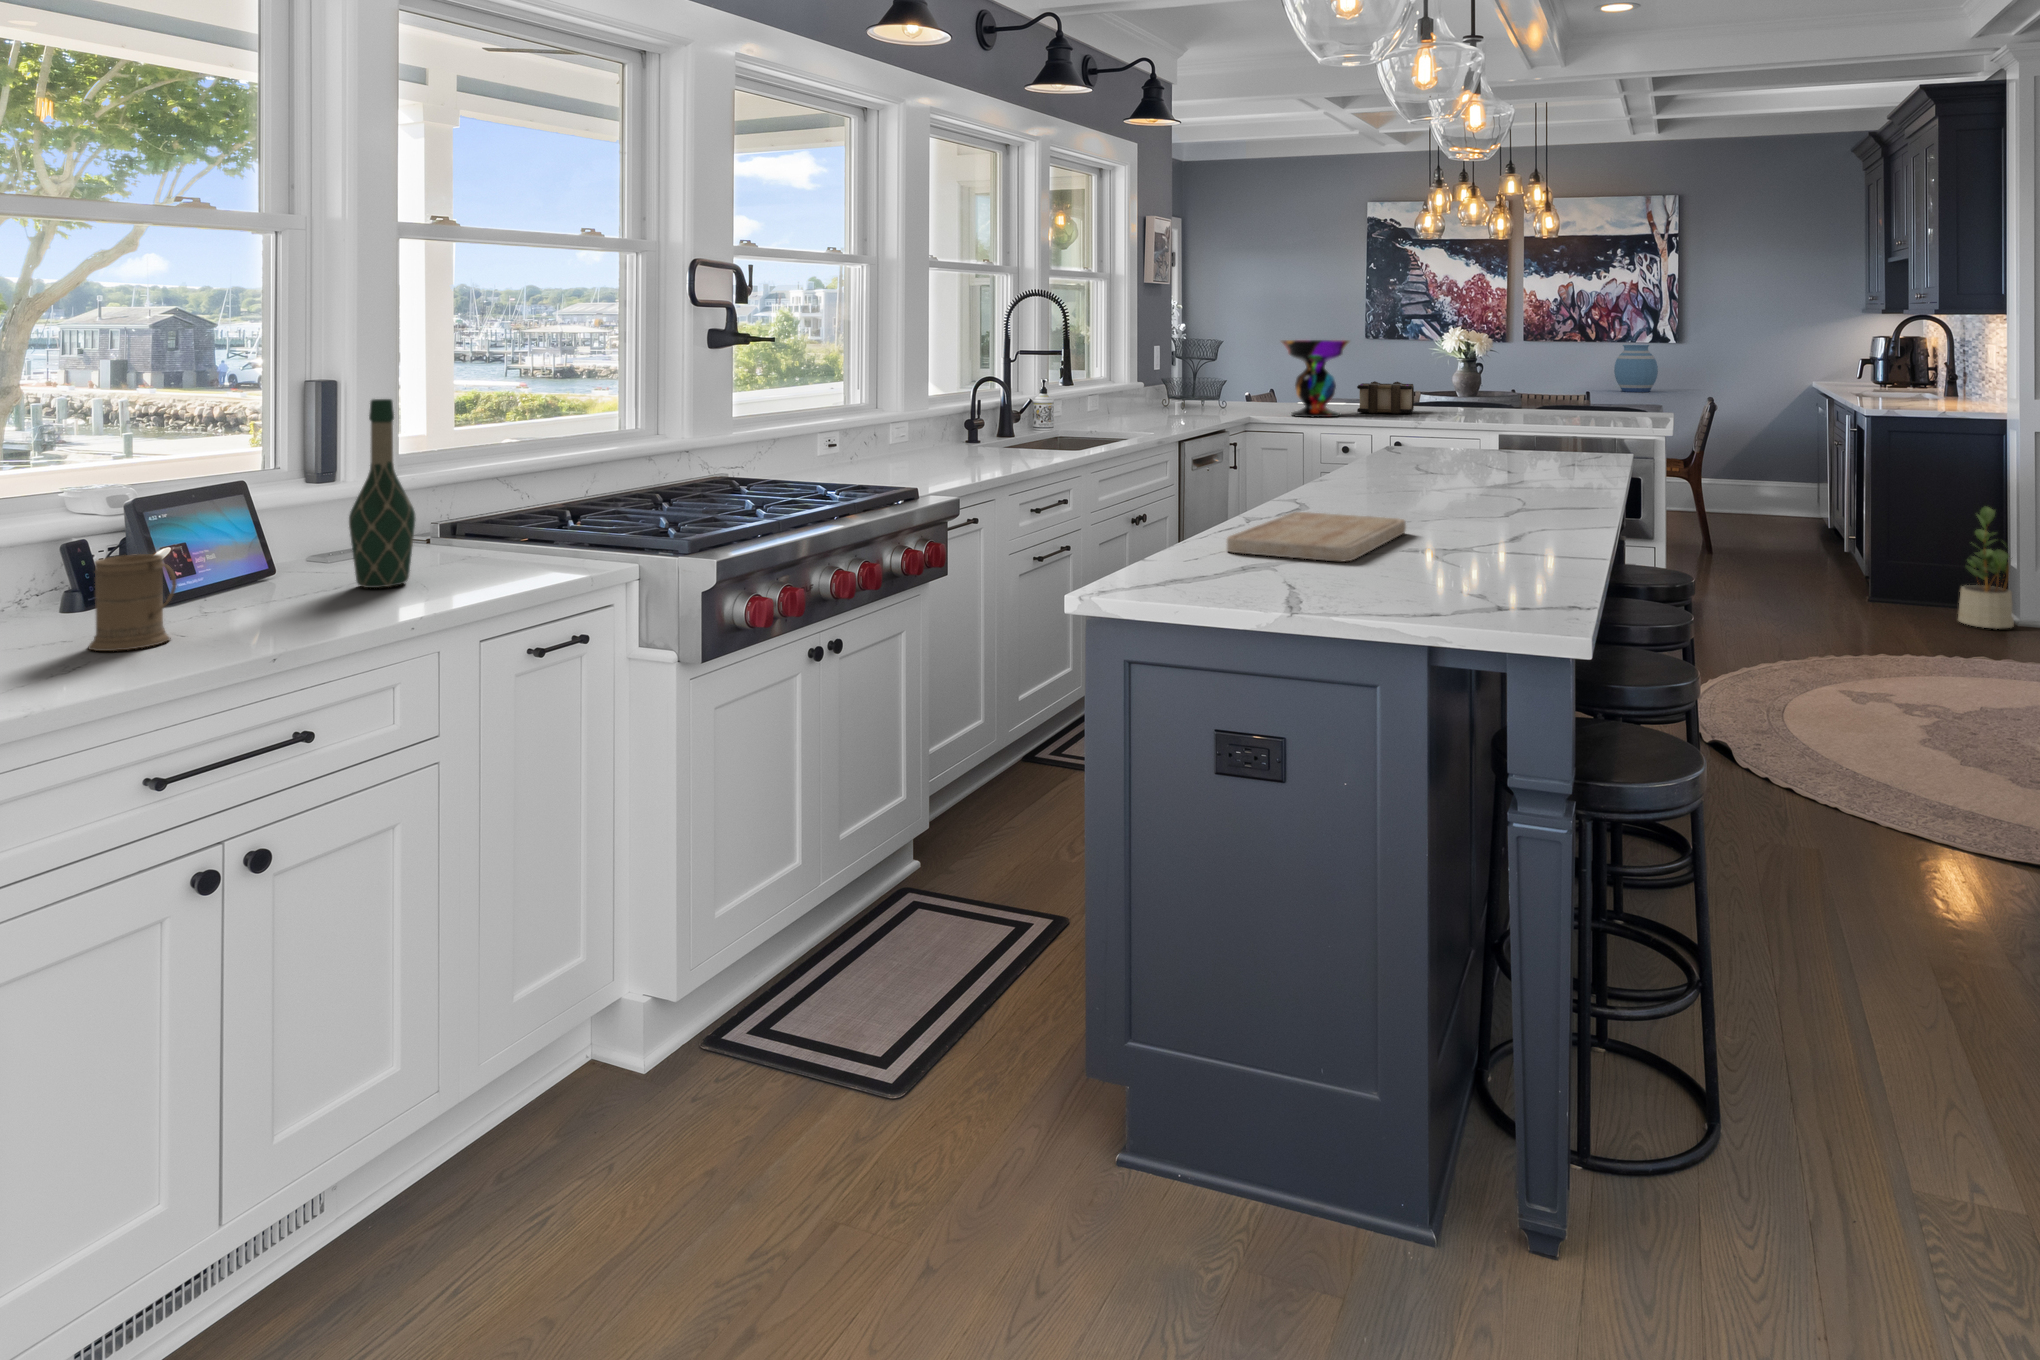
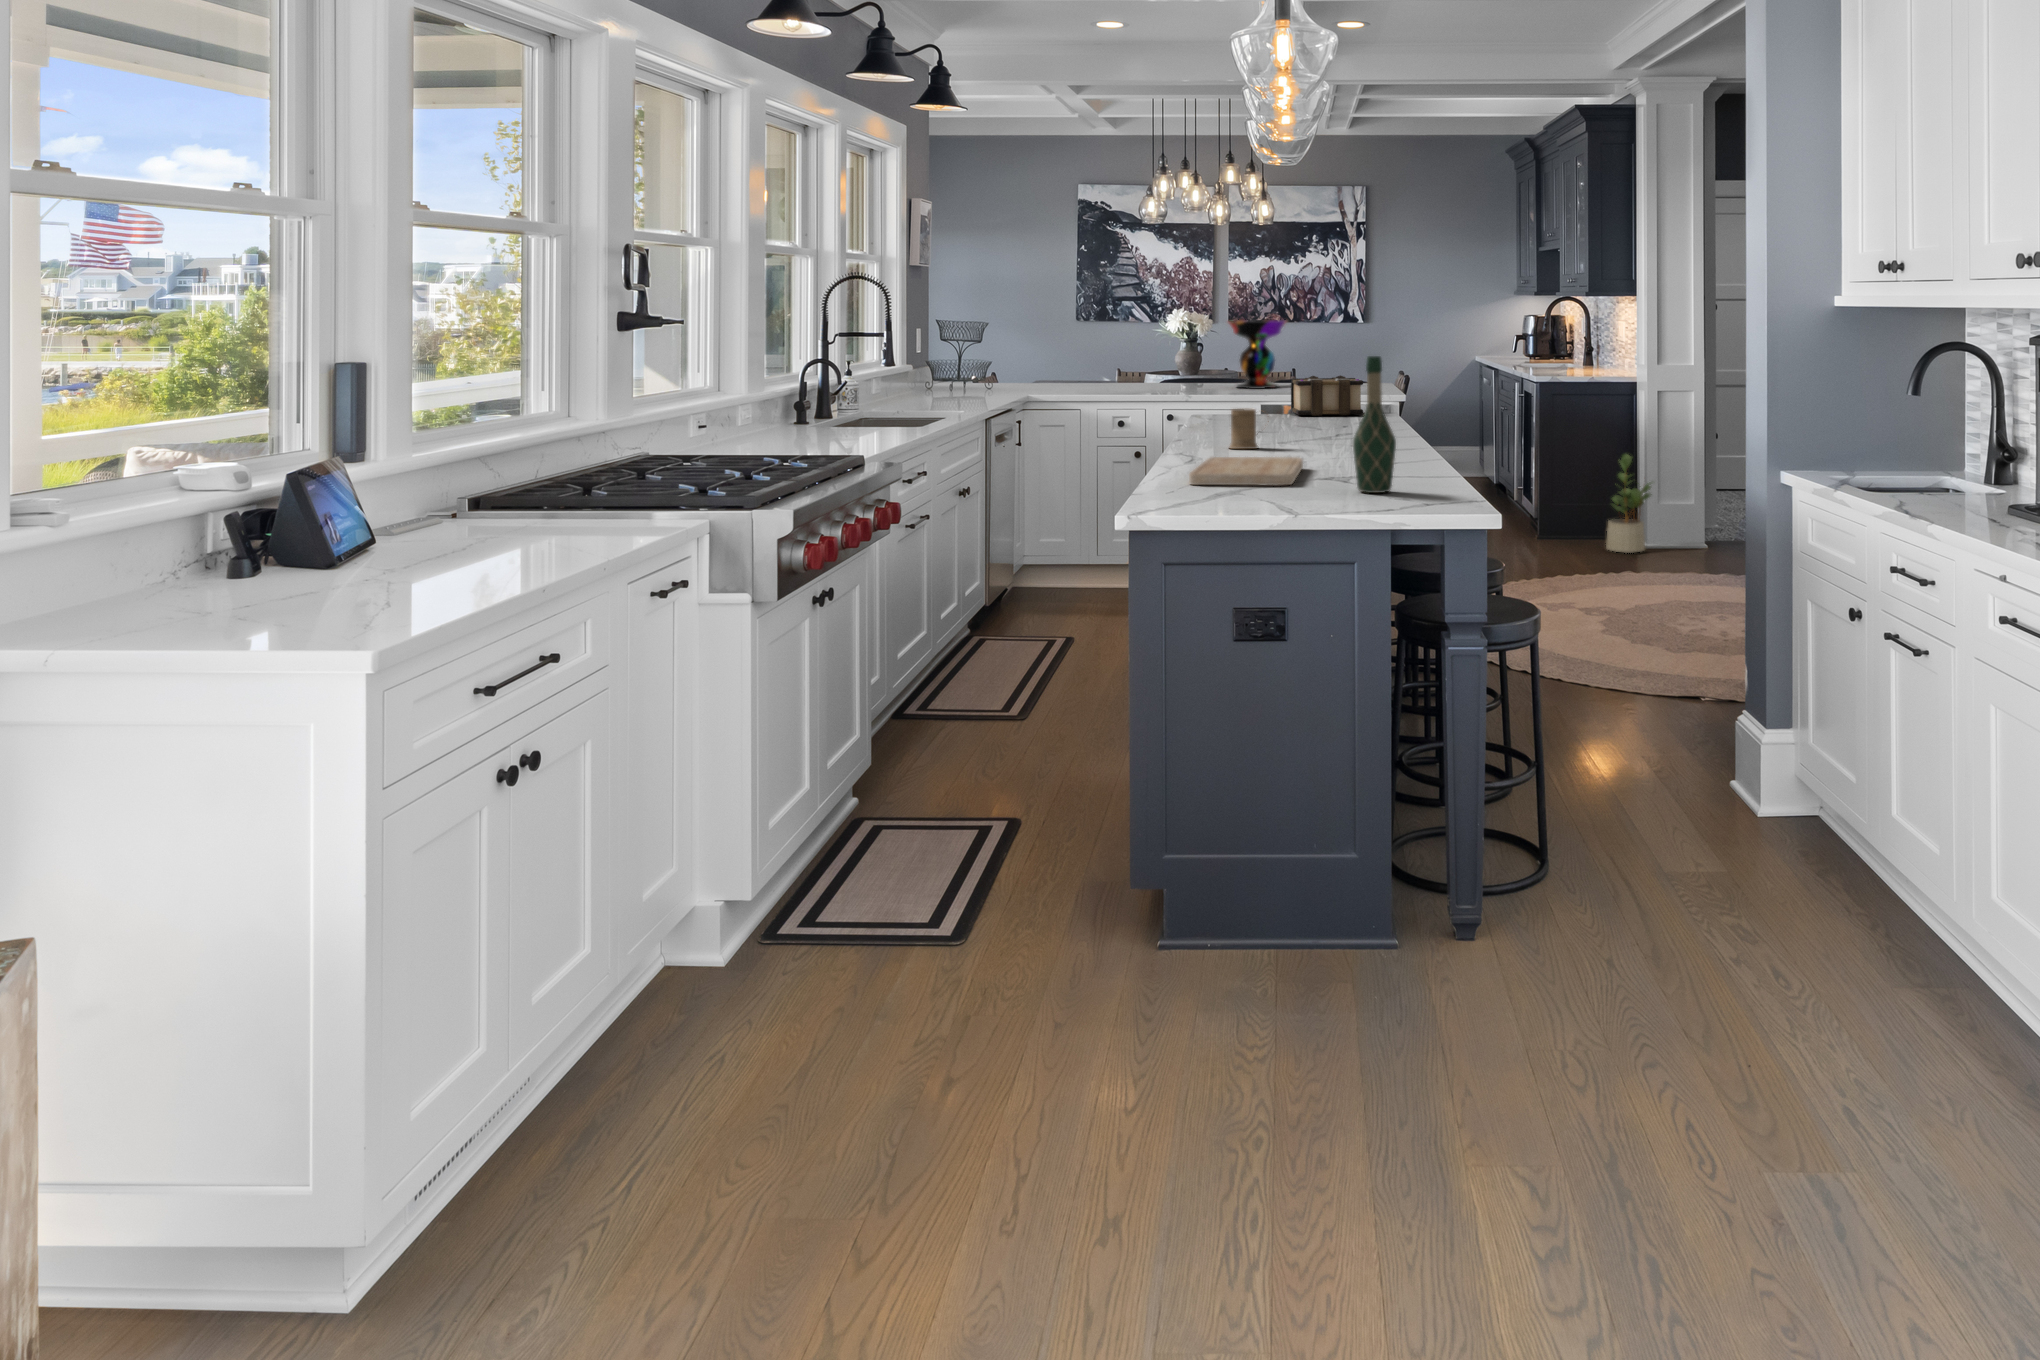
decorative bowl: present [1281,340,1350,417] -> present [1228,320,1287,389]
vase: present [1614,345,1658,392] -> none [1310,325,1348,369]
book: present [1357,381,1414,414] -> present [1291,375,1363,416]
wine bottle: present [349,399,416,588] -> present [1353,356,1396,493]
mug: present [89,554,176,651] -> present [1230,408,1269,449]

